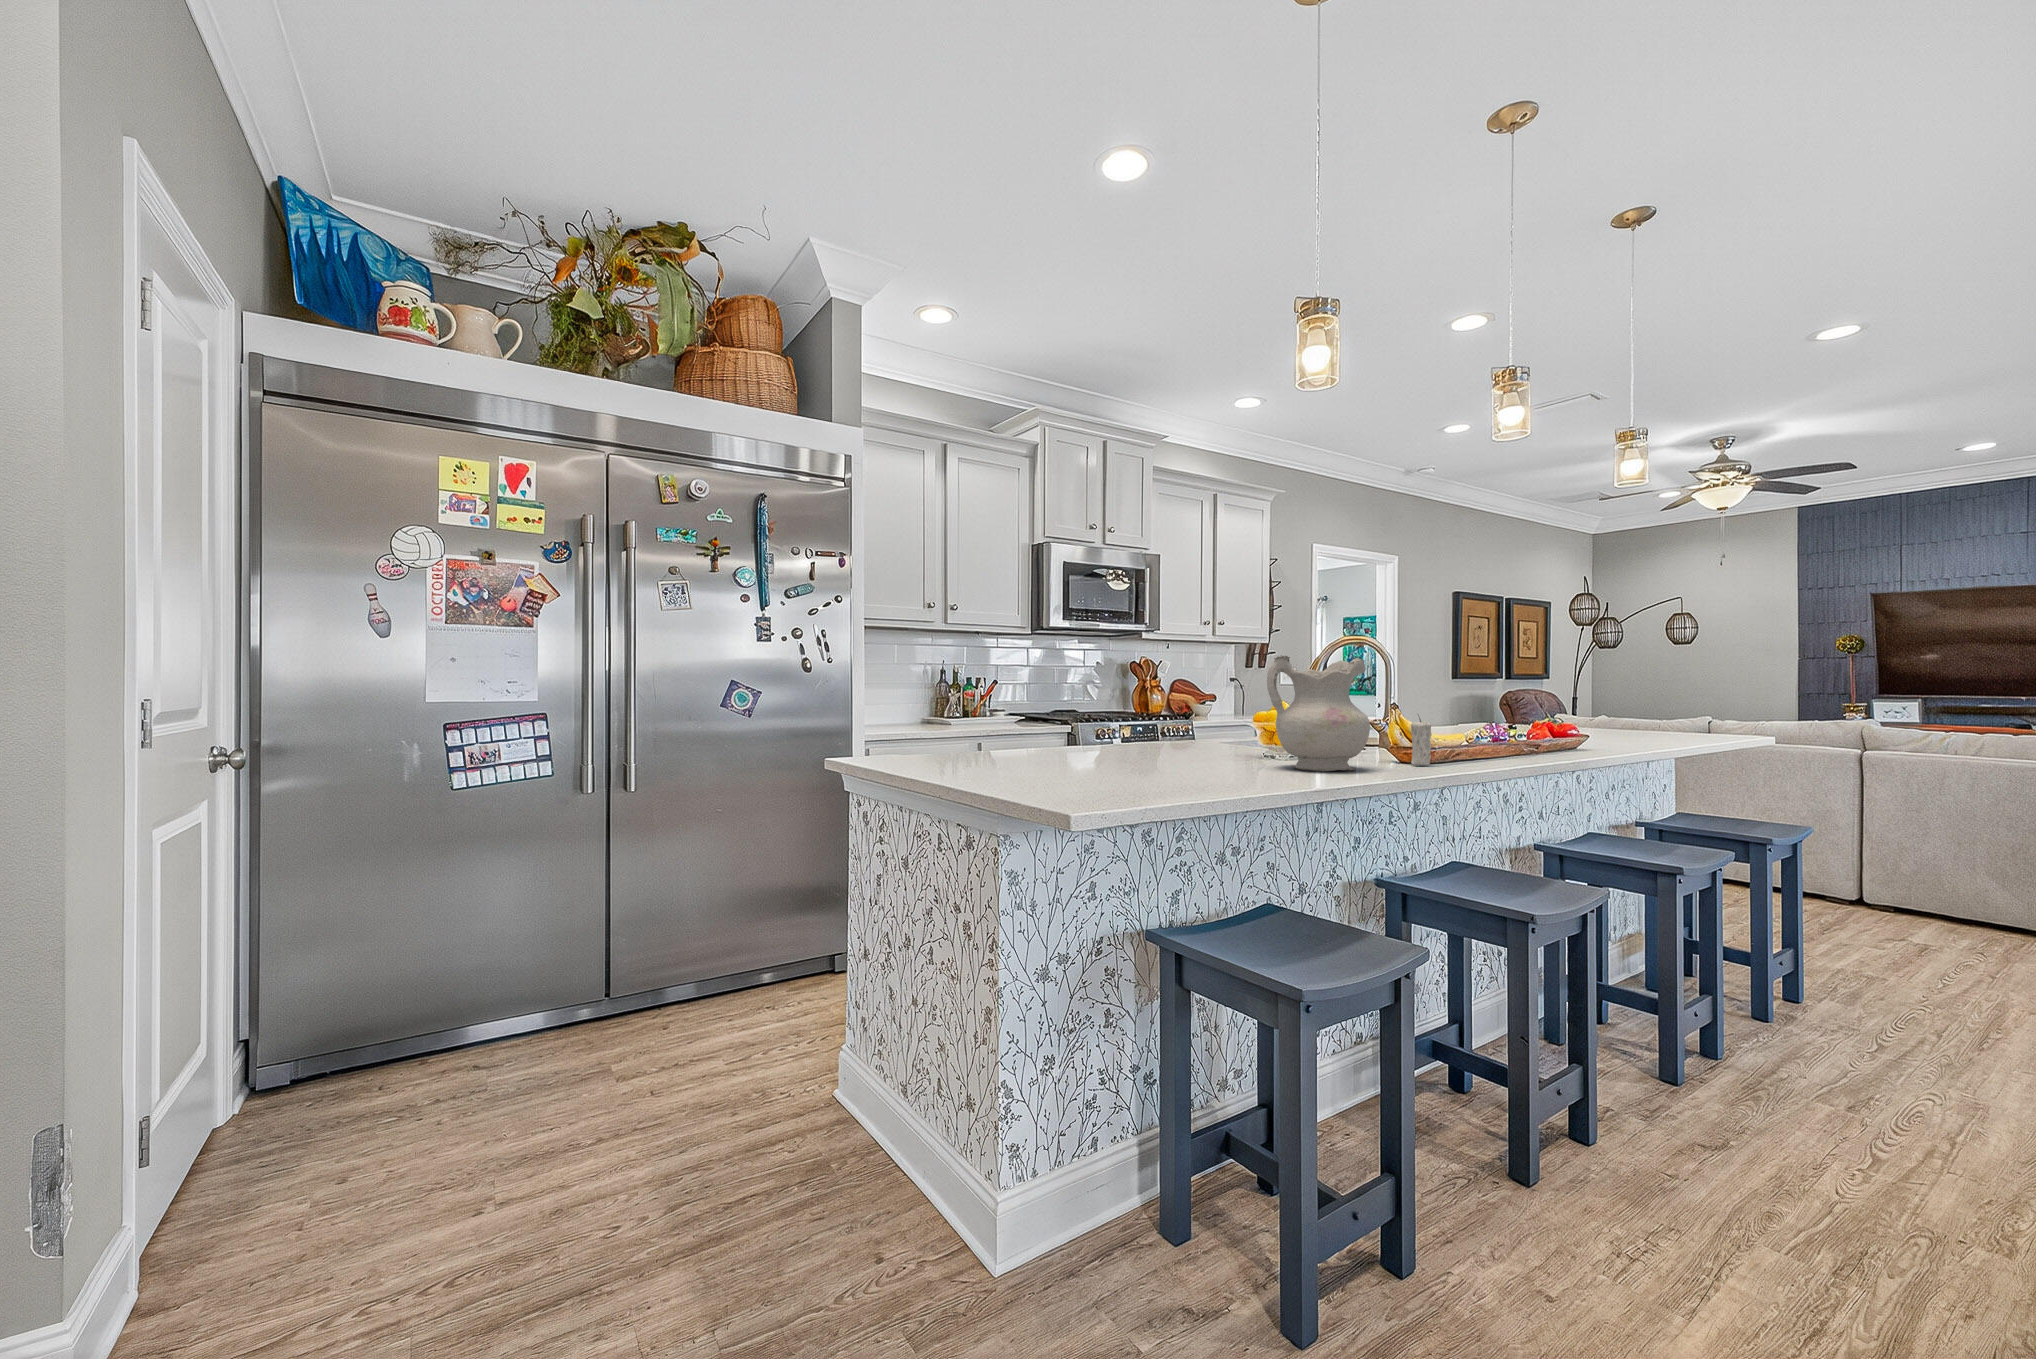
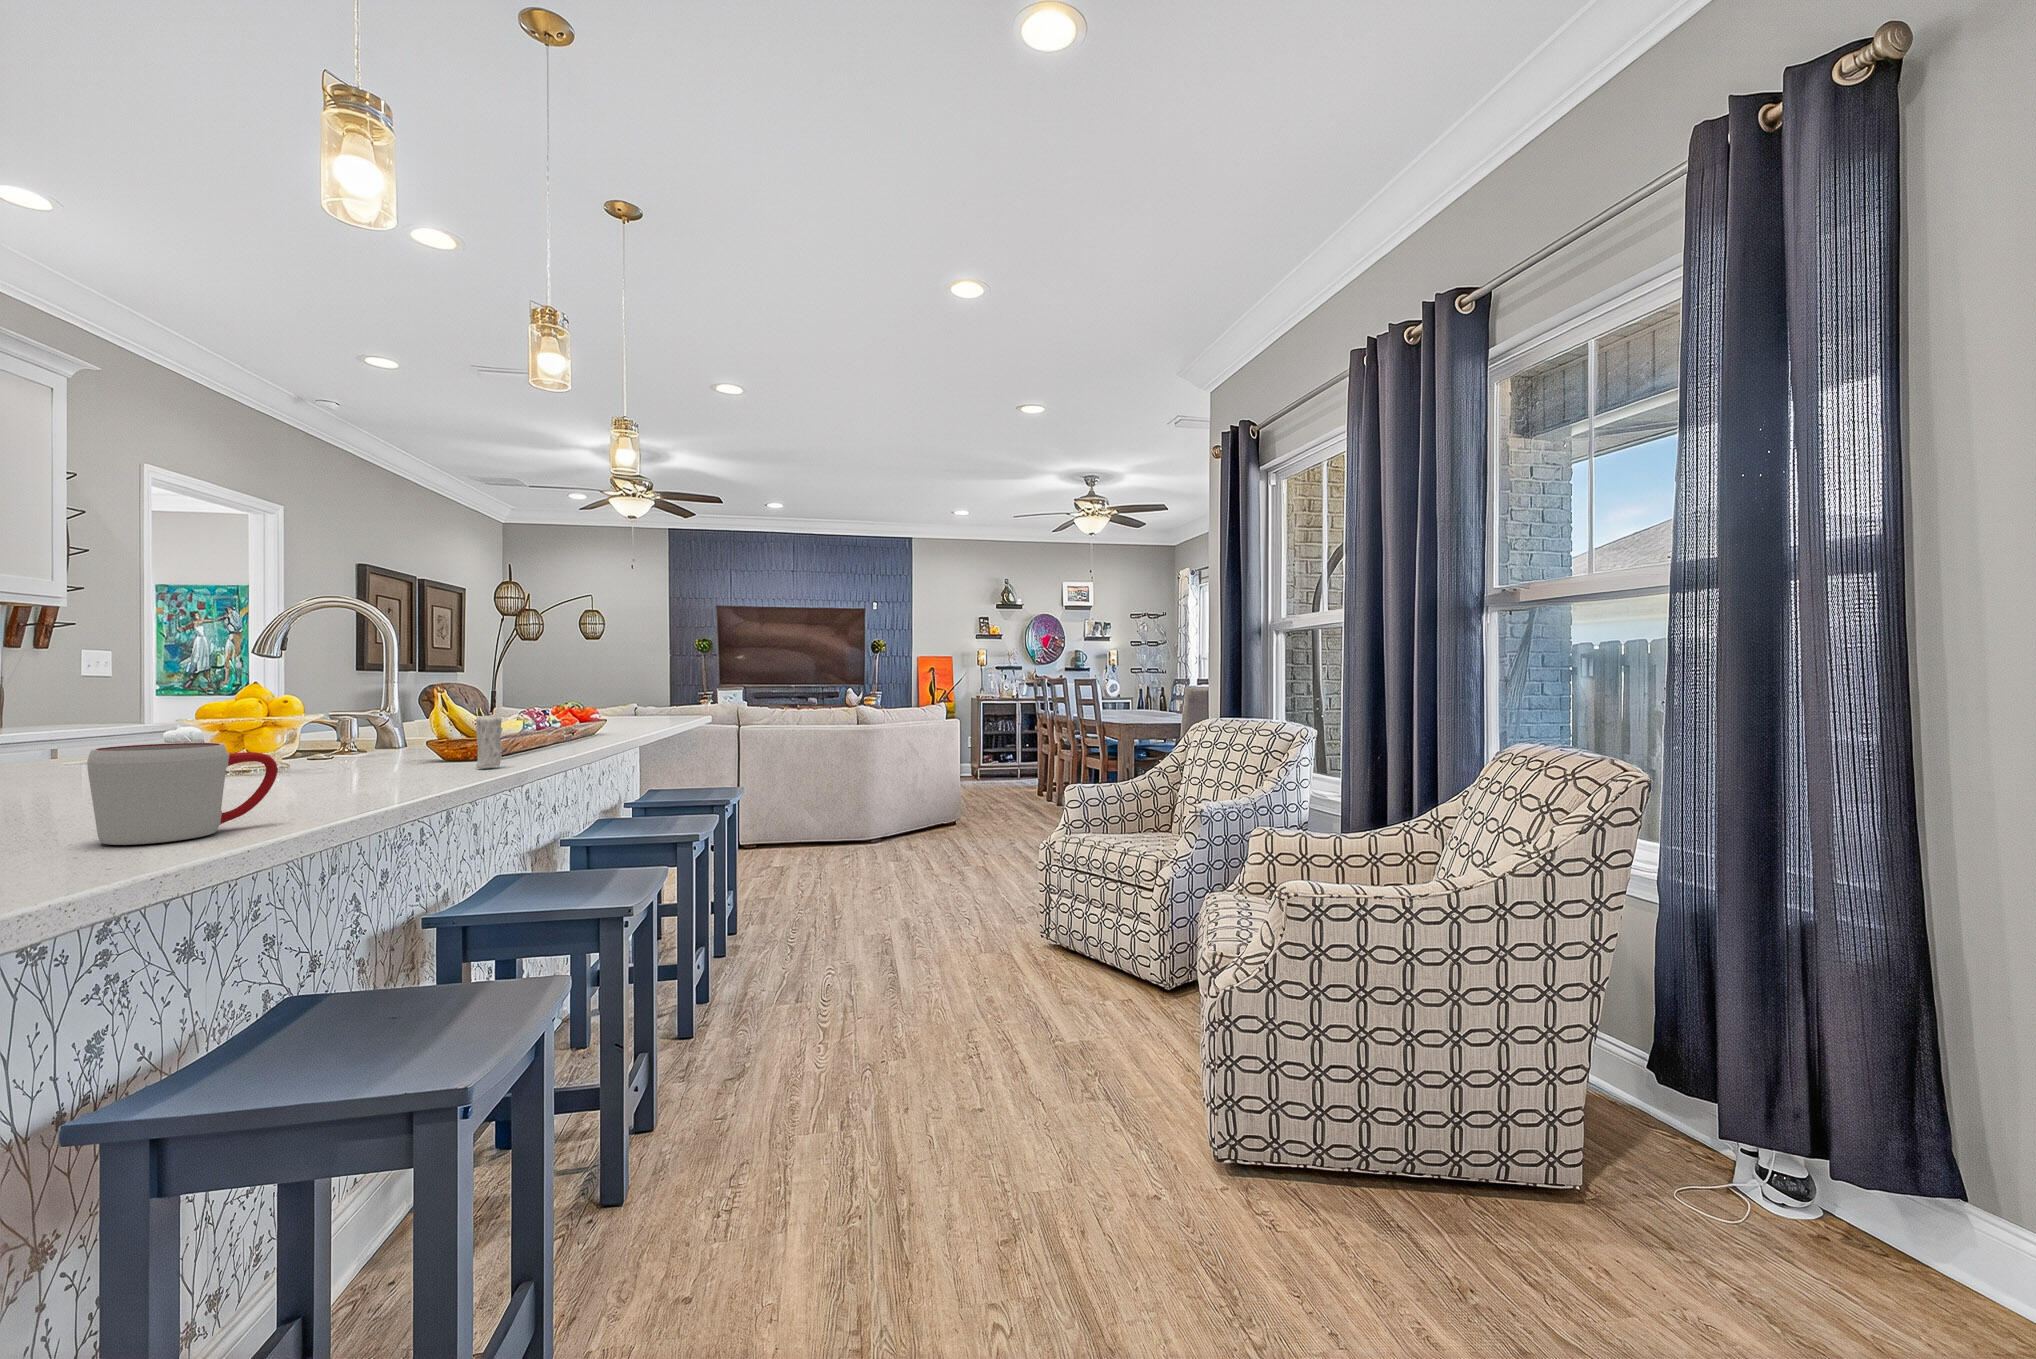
ceramic pitcher: present [1267,655,1370,771] -> none [276,628,440,791]
mug: none [1157,728,1242,784] -> present [87,743,277,845]

